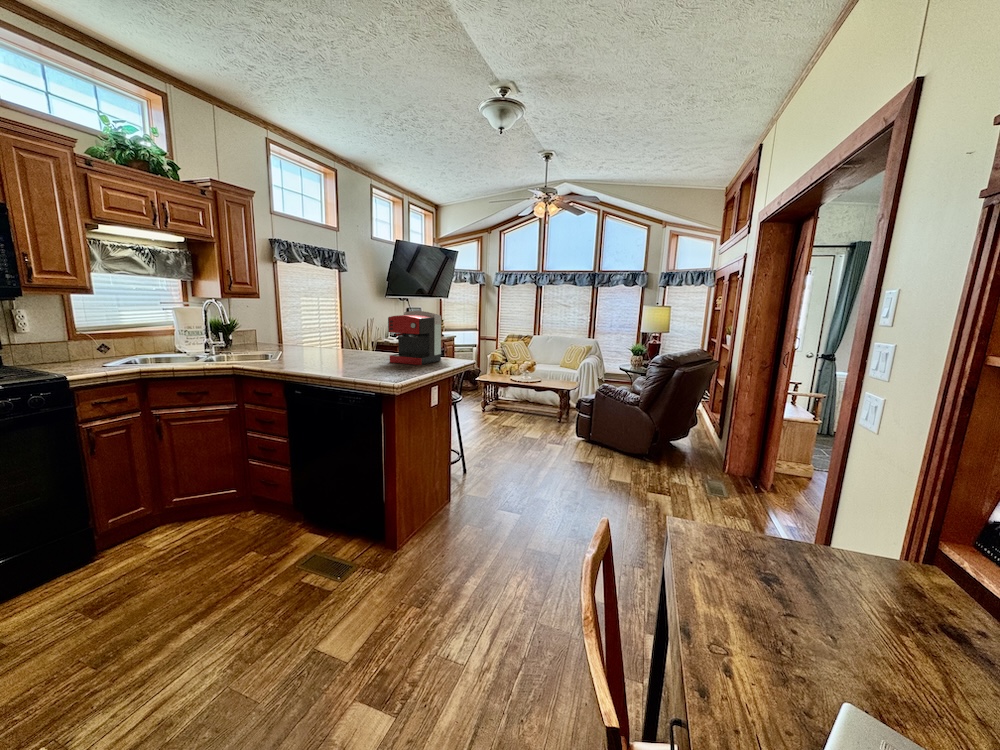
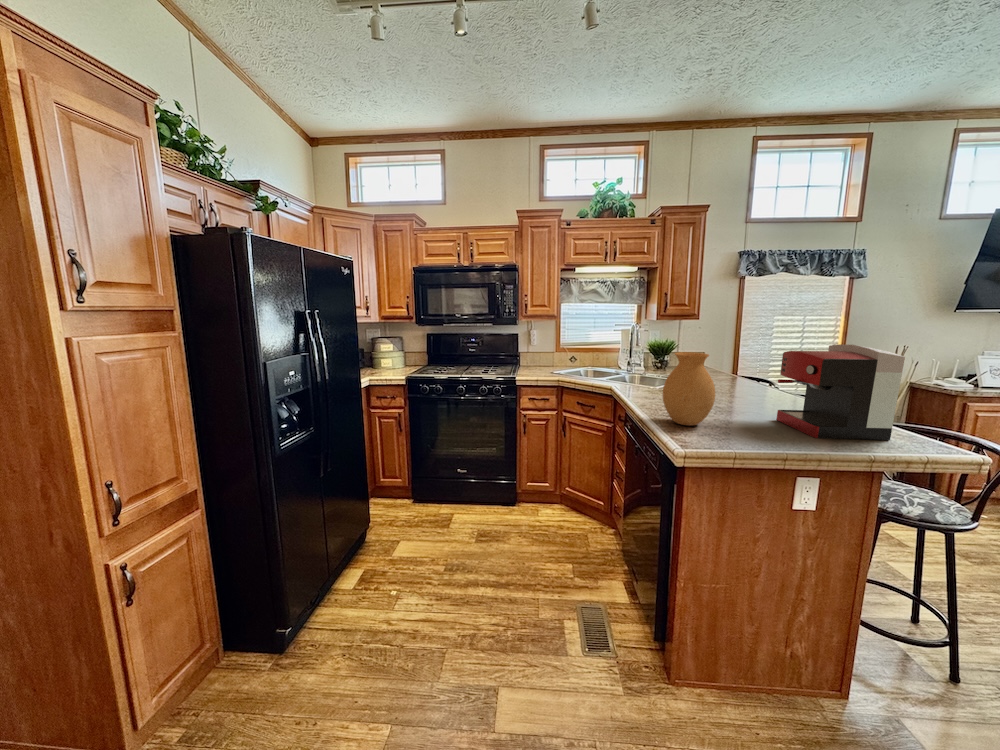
vase: none [340,319,377,373] -> present [663,352,715,426]

